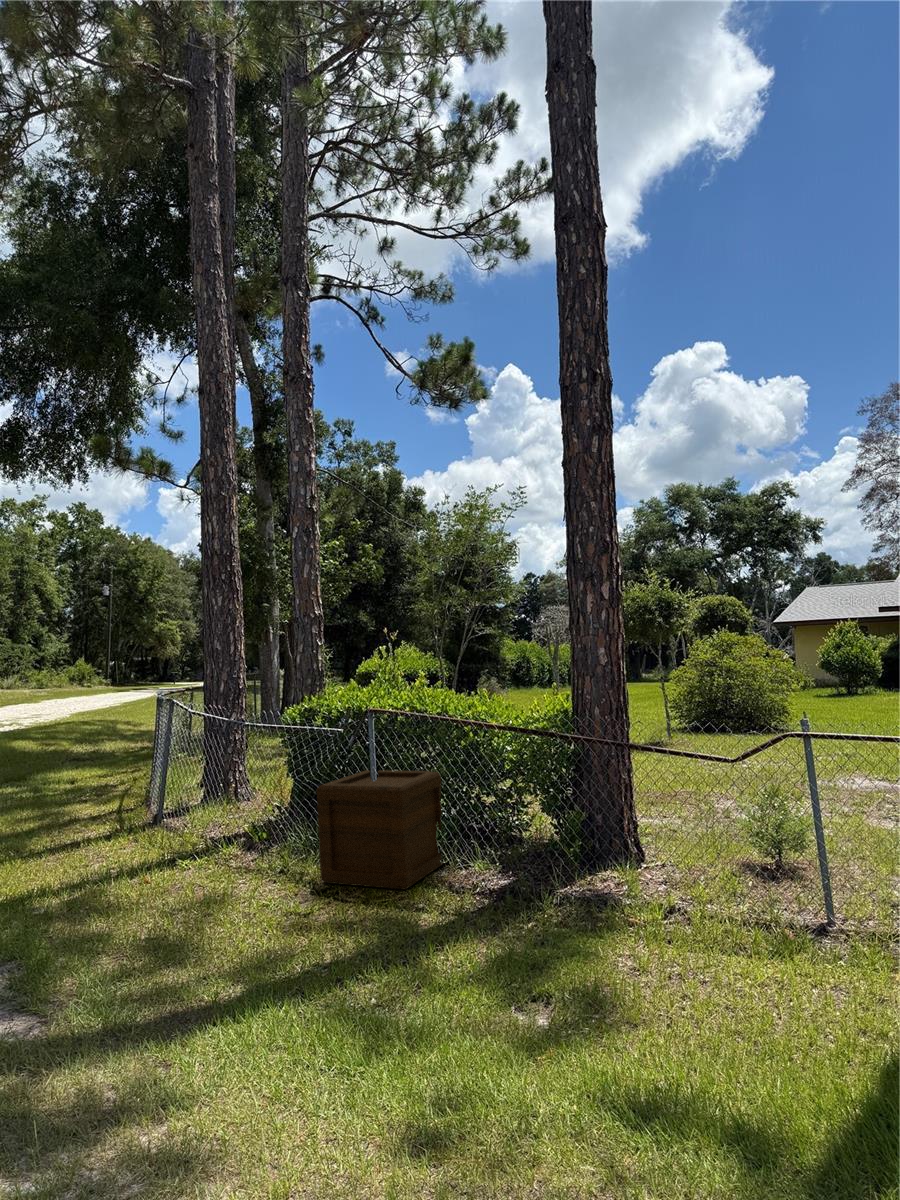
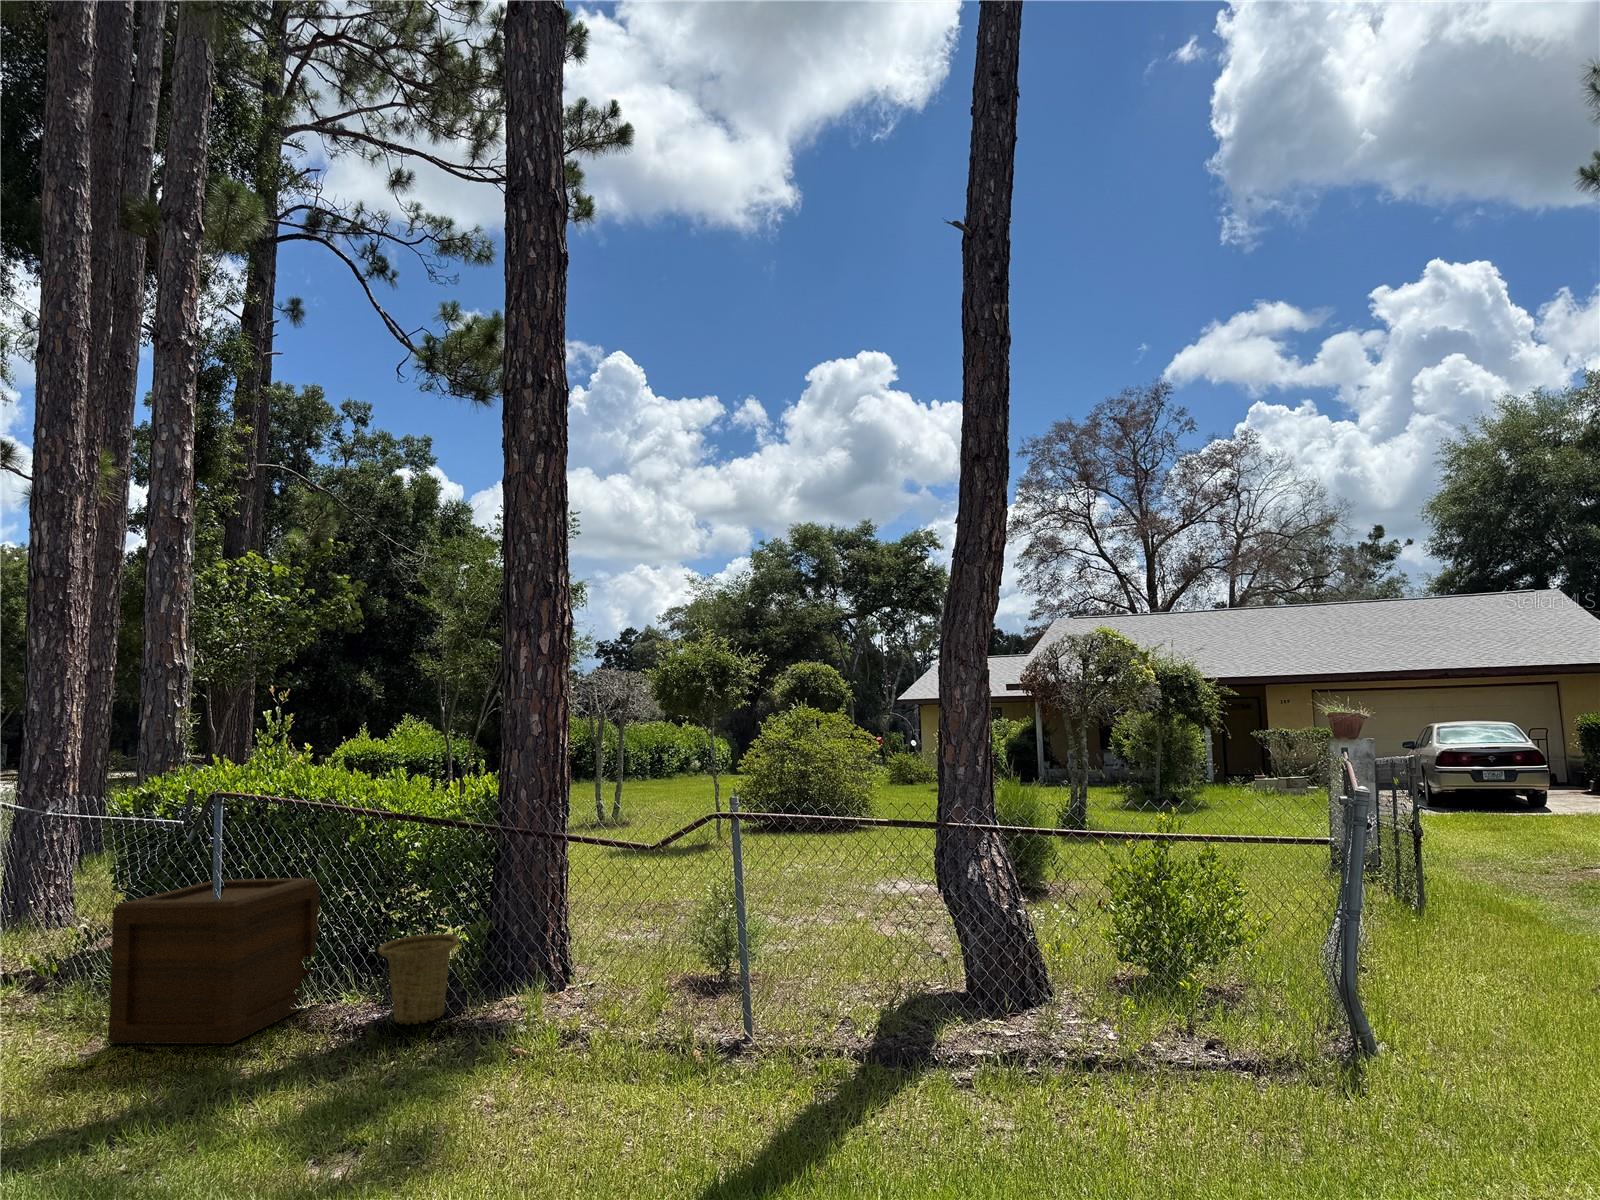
basket: none [499,817,558,885] -> present [378,934,459,1025]

